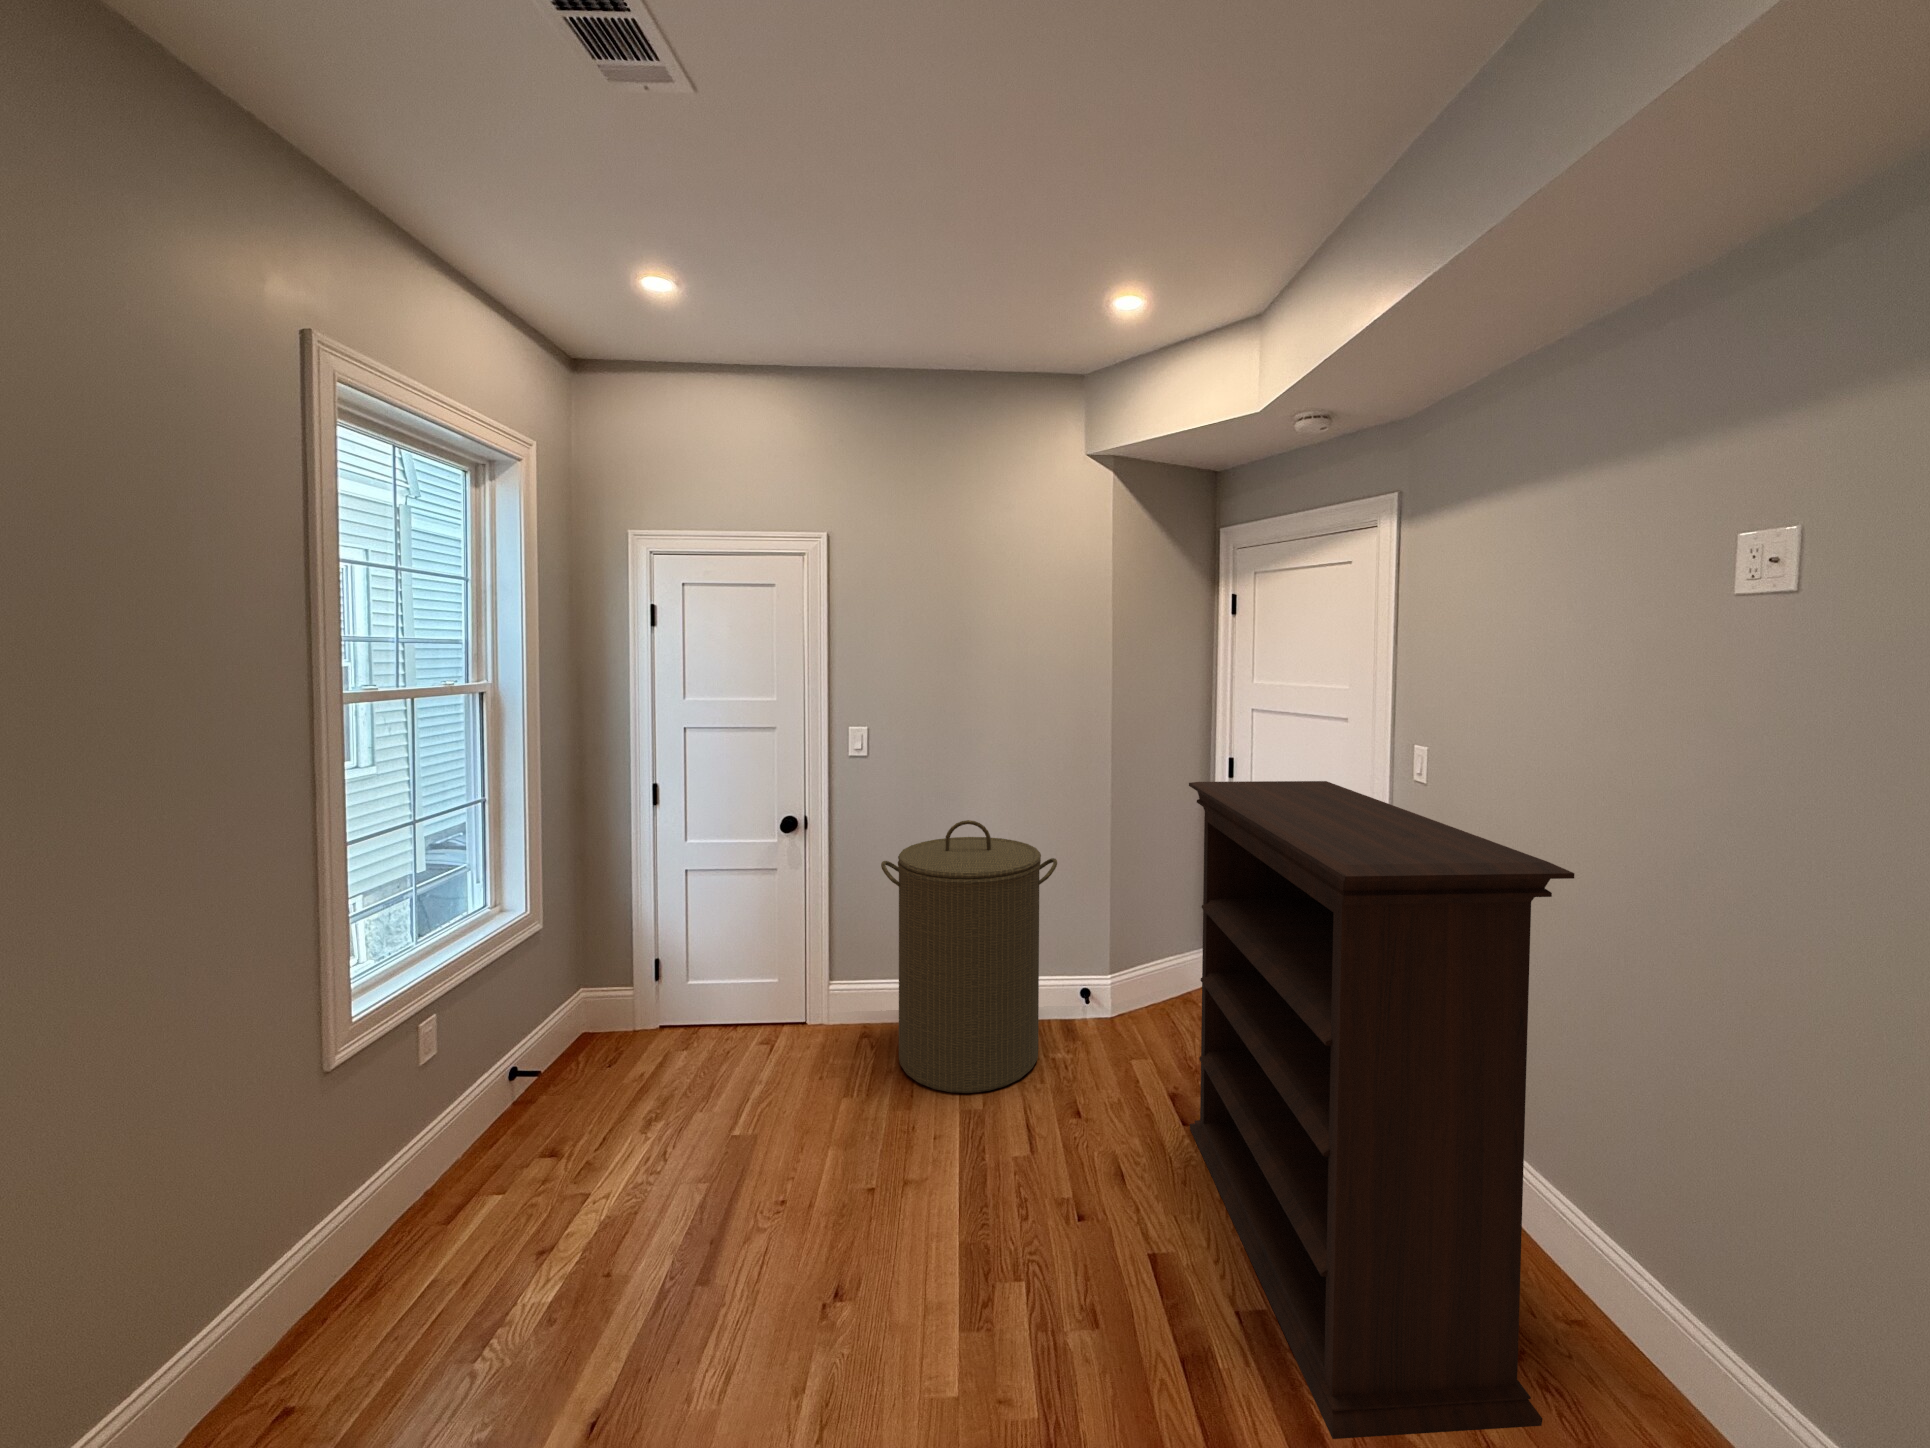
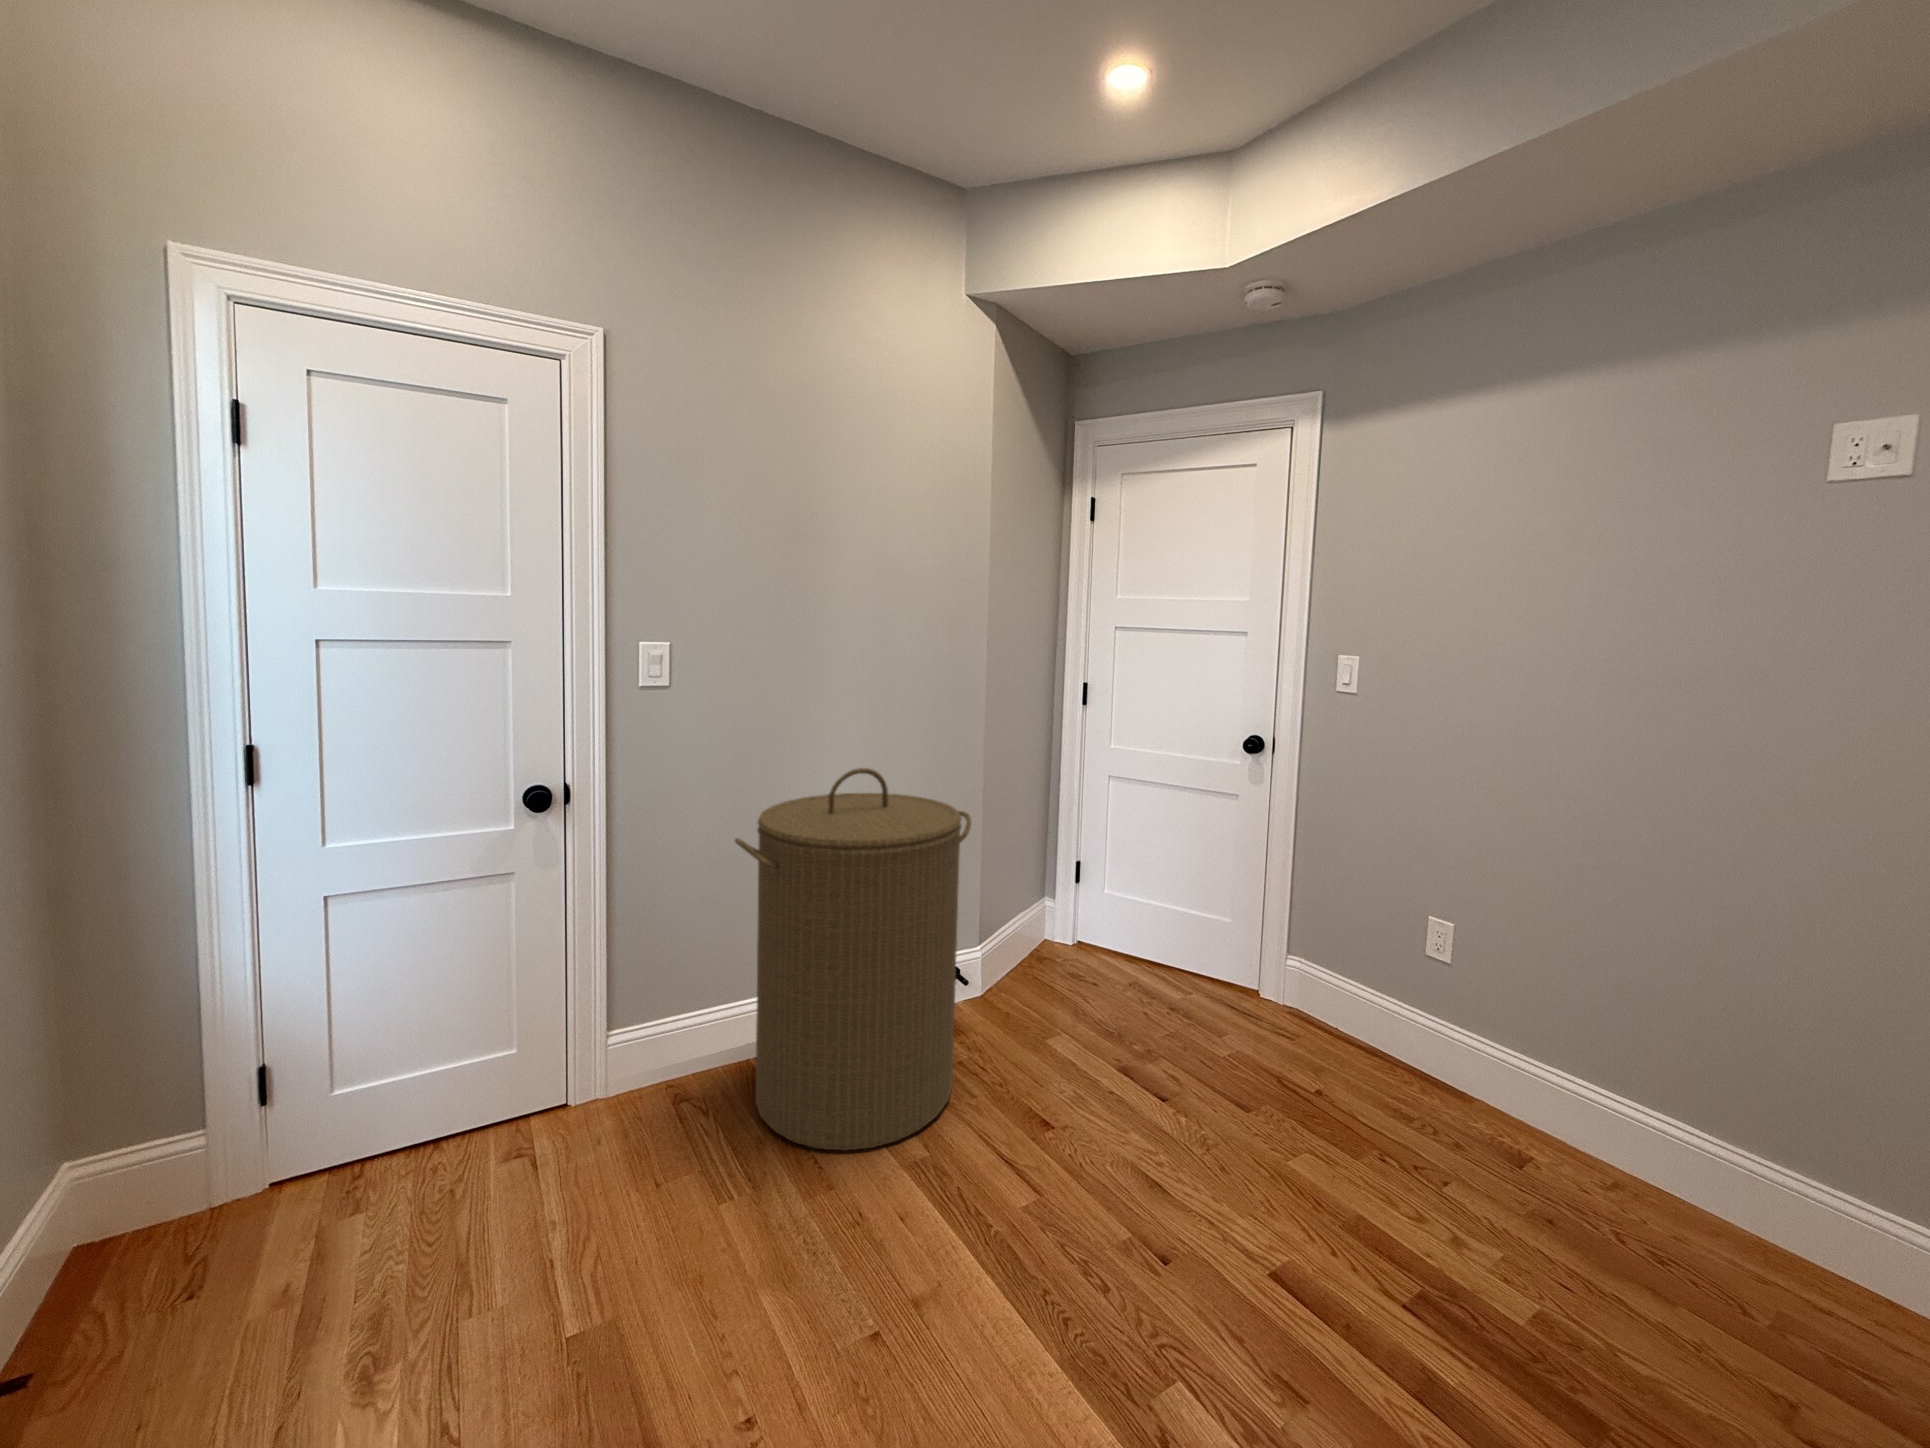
bookshelf: present [1189,781,1574,1439] -> none [1173,692,1759,1402]

